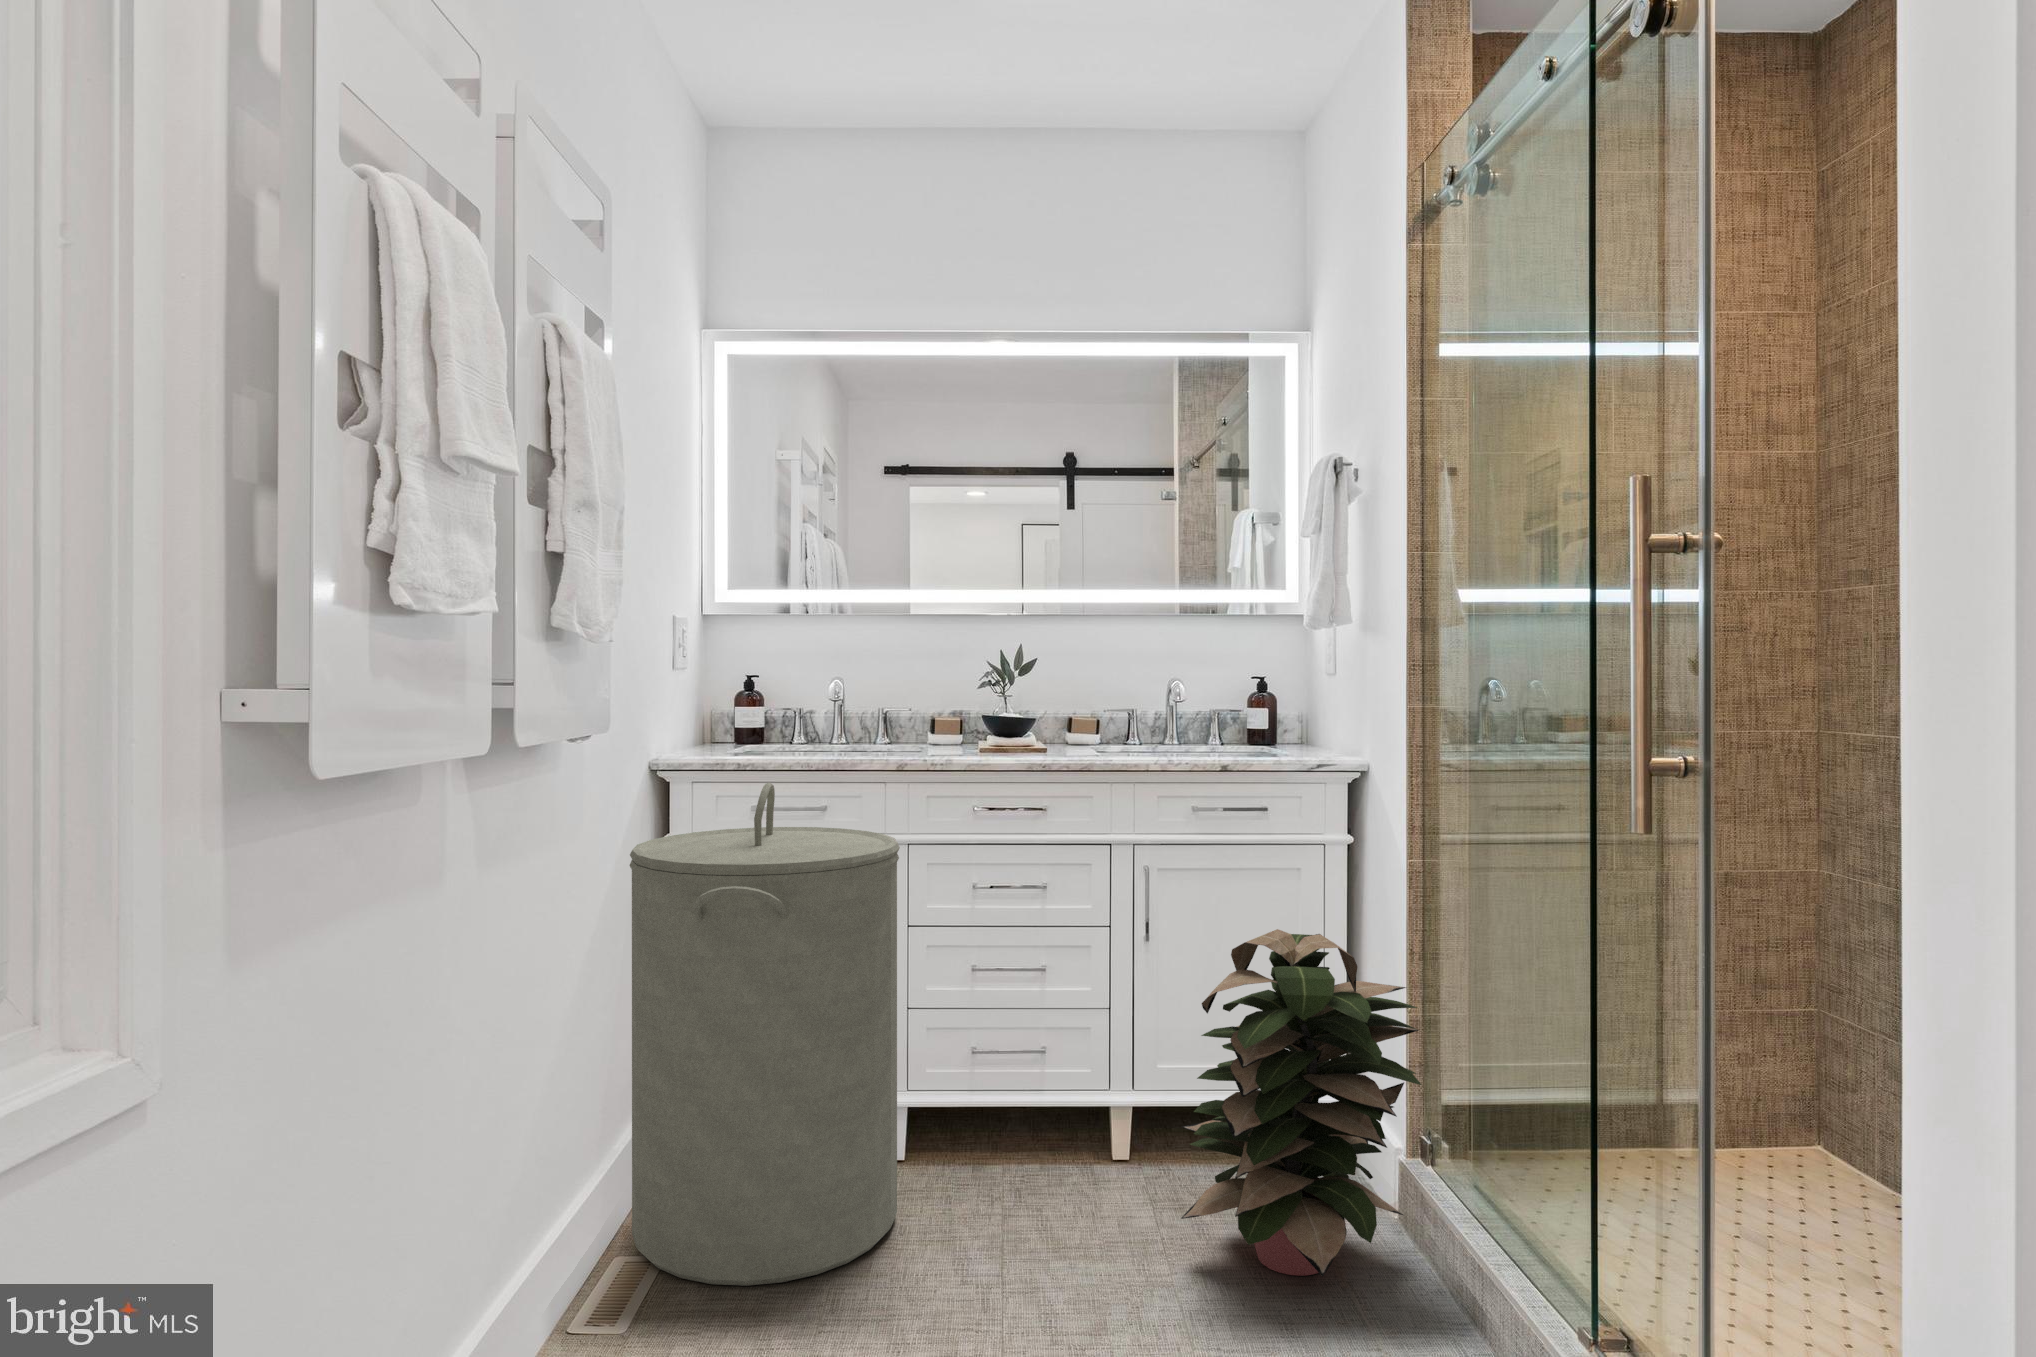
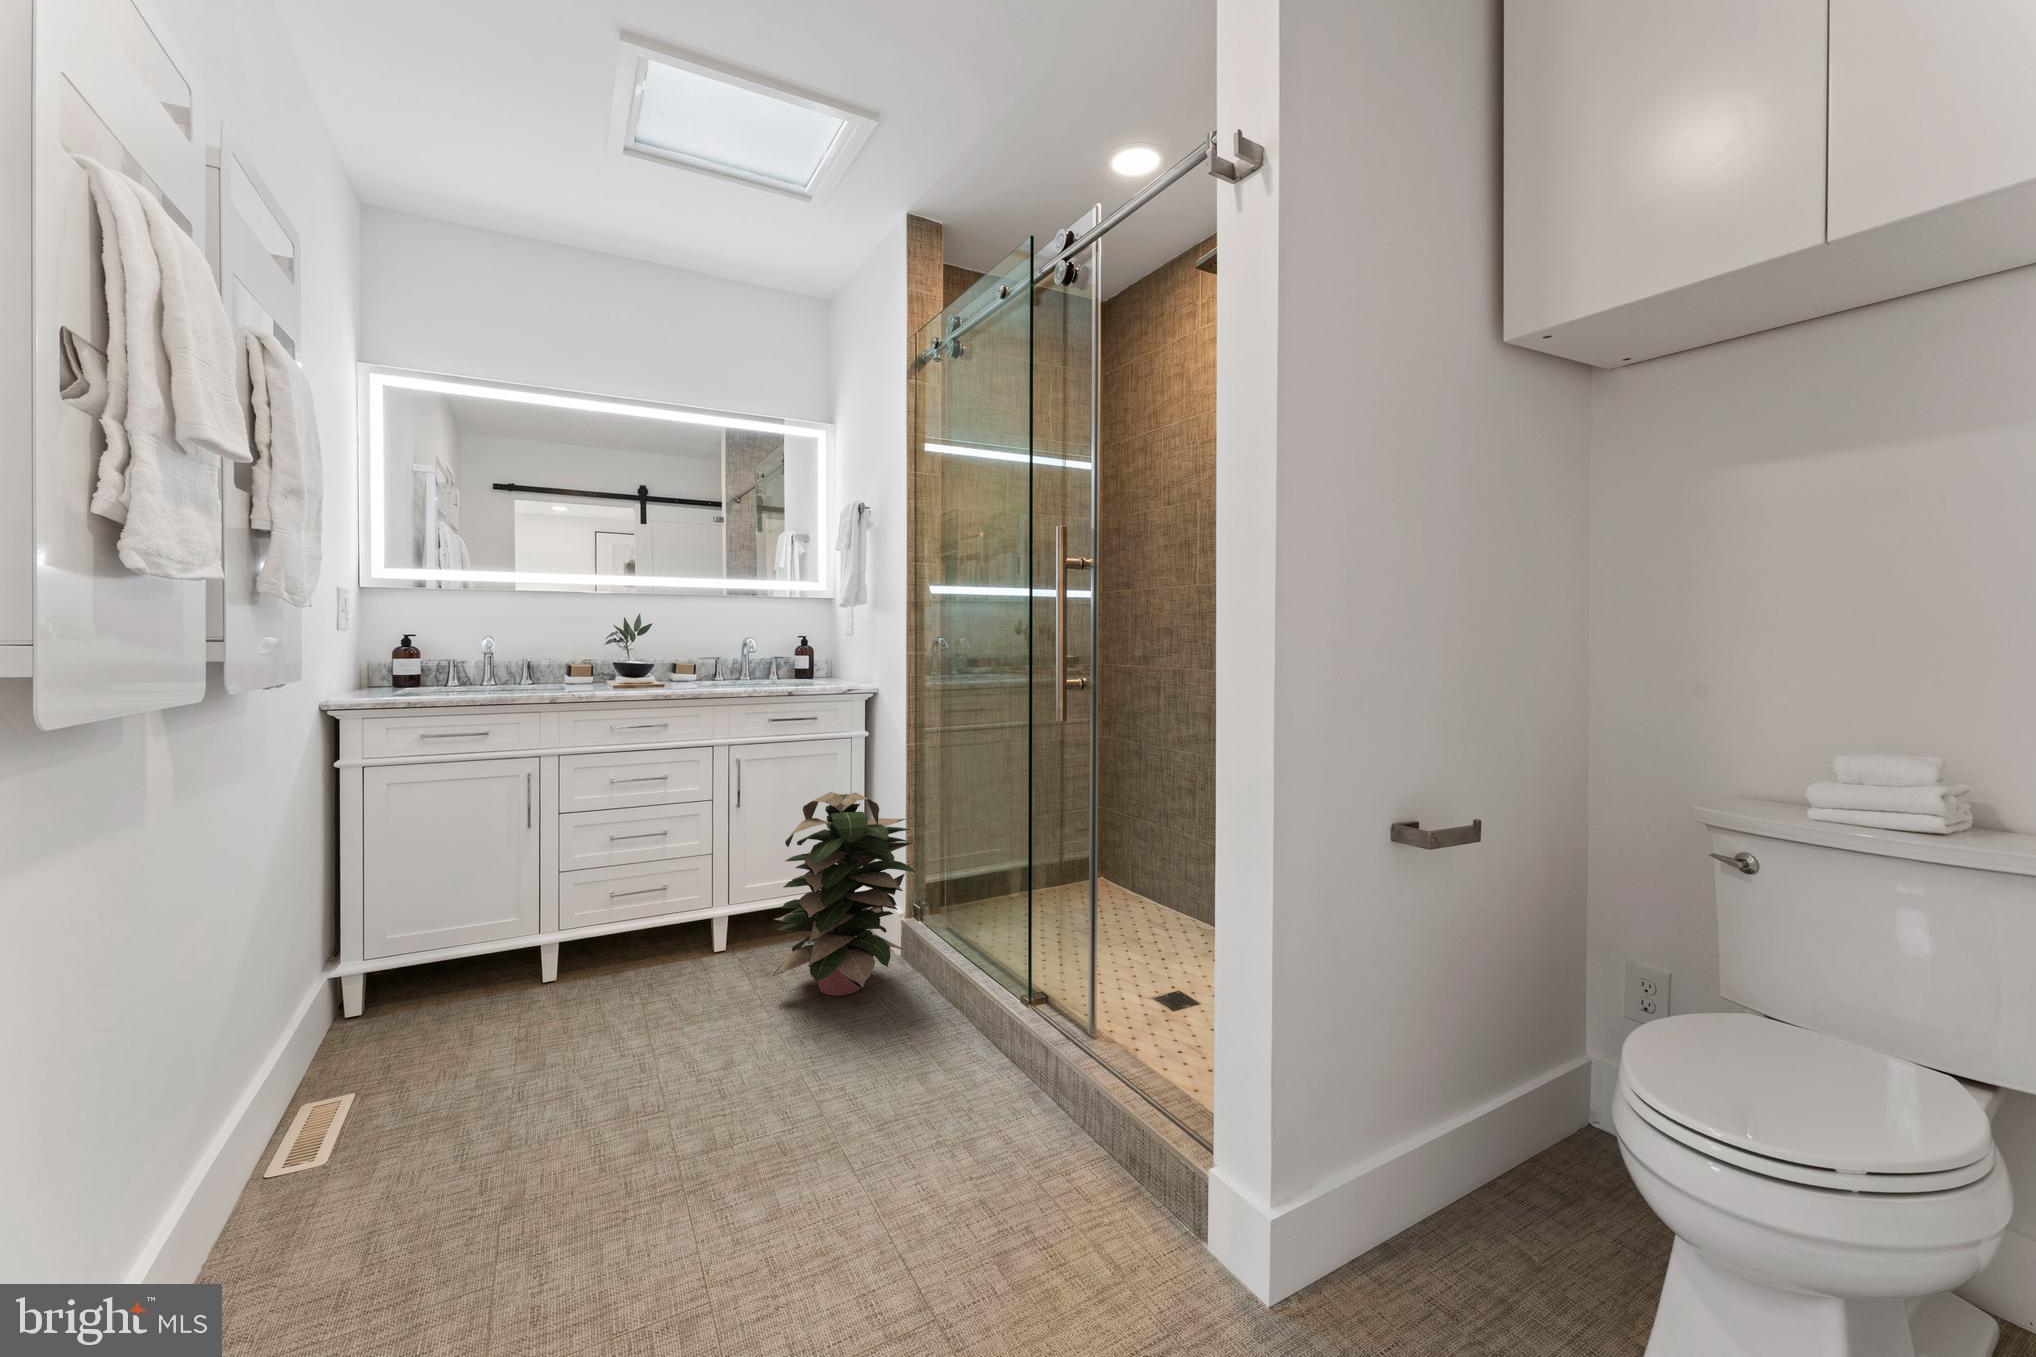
laundry hamper: present [630,783,900,1286] -> none [314,714,563,1093]

